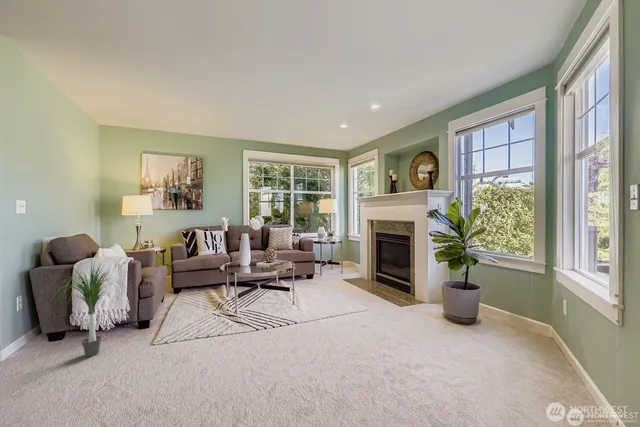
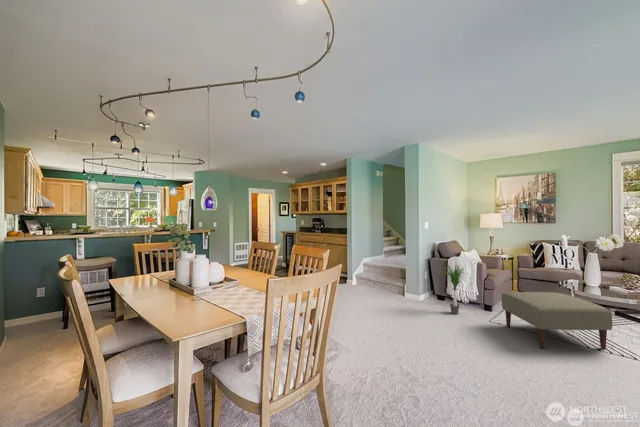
ottoman: none [172,278,282,352] -> present [502,292,612,349]

